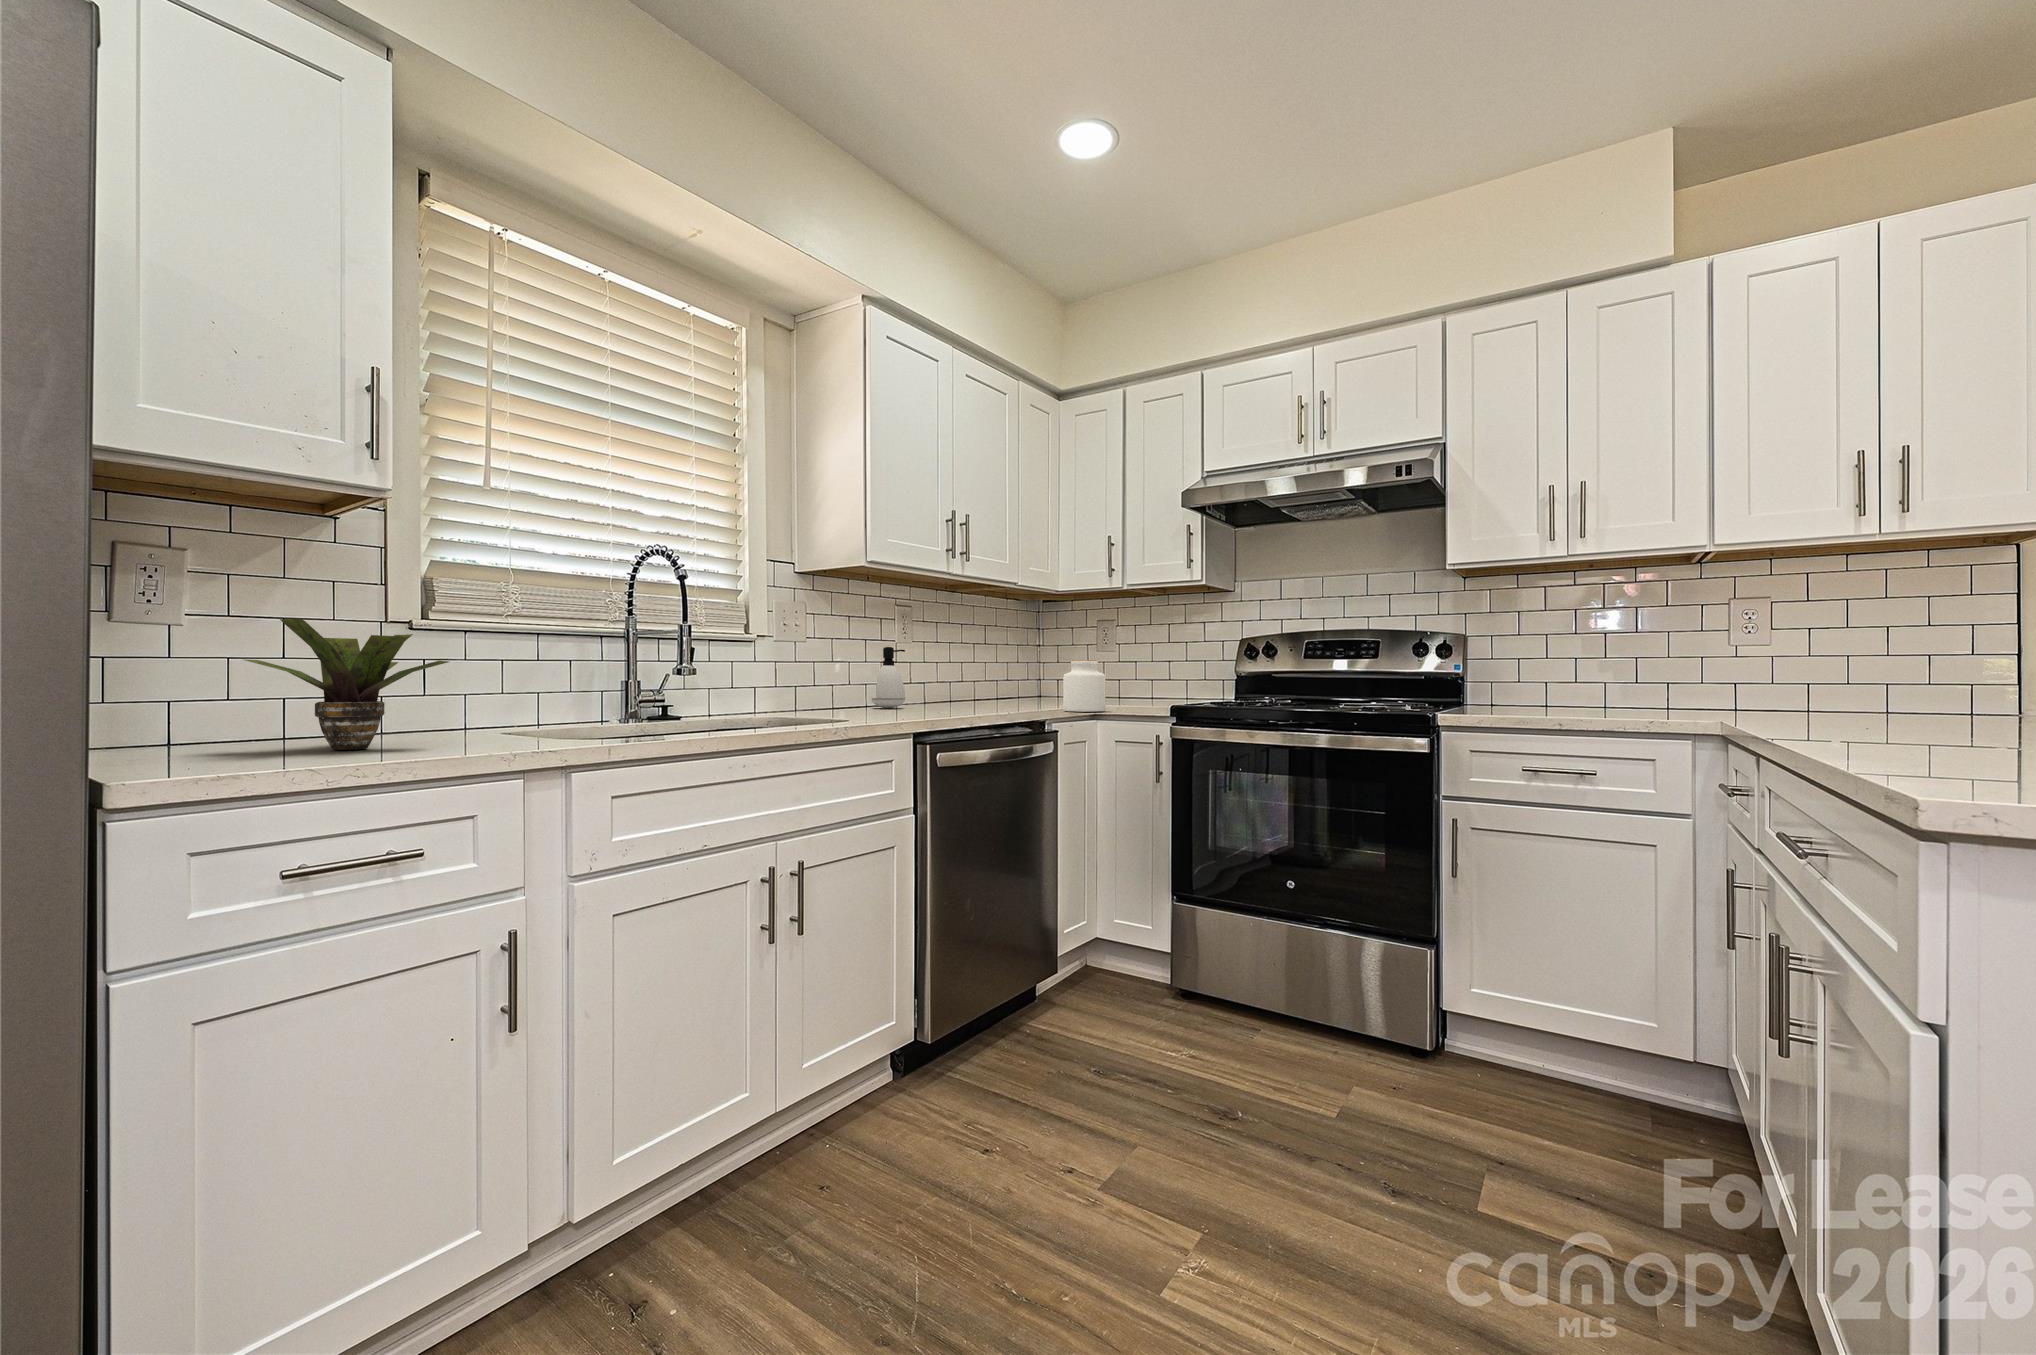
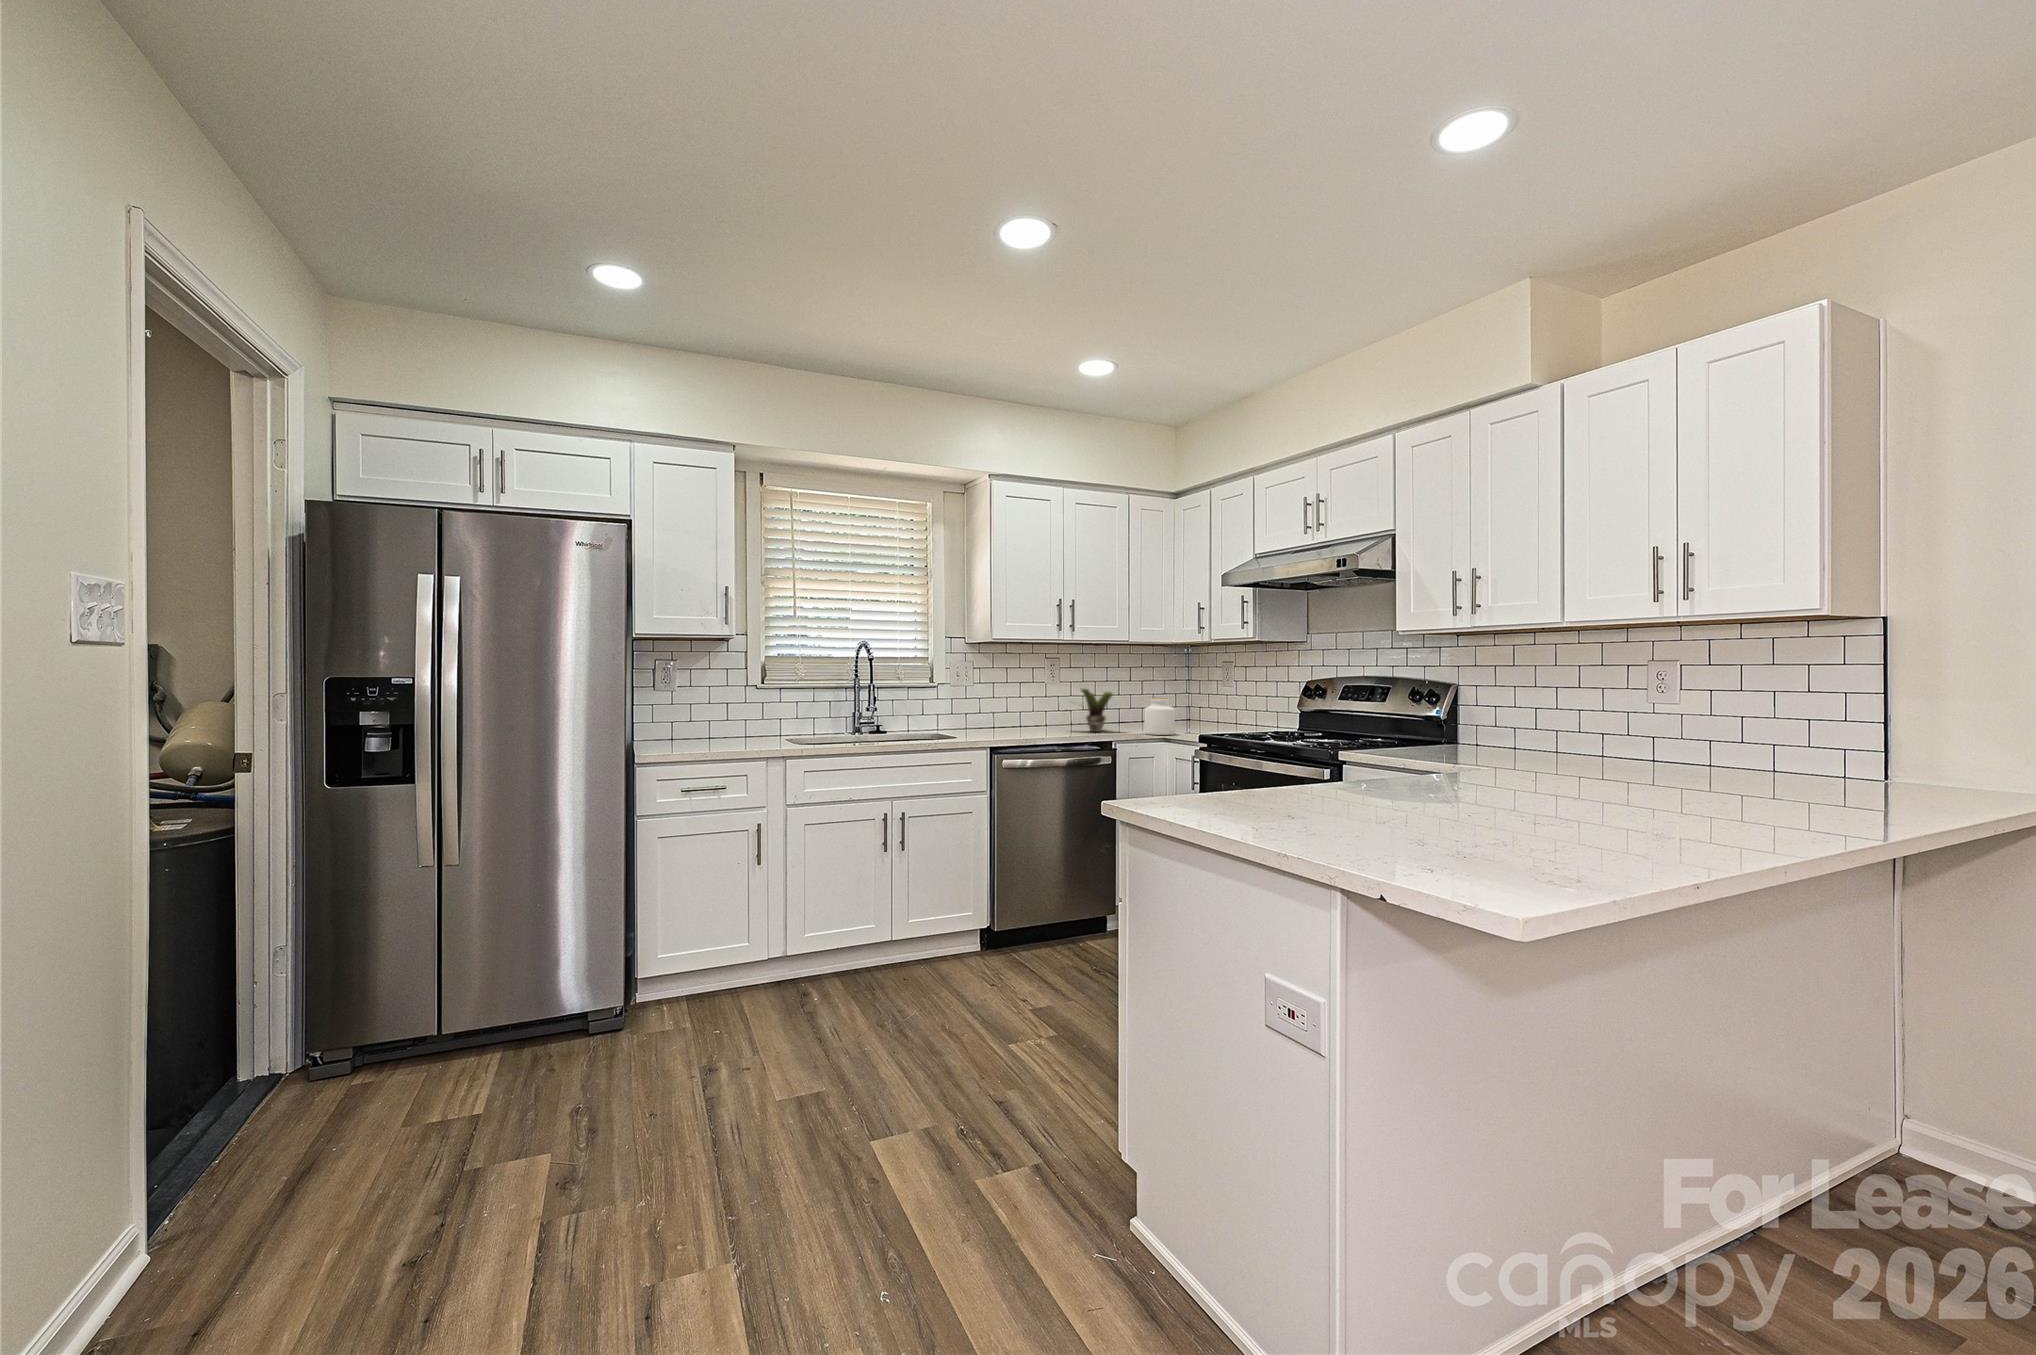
potted plant: present [244,618,449,750] -> present [1081,689,1112,732]
soap dispenser: present [872,647,905,708] -> none [1029,687,1052,727]

